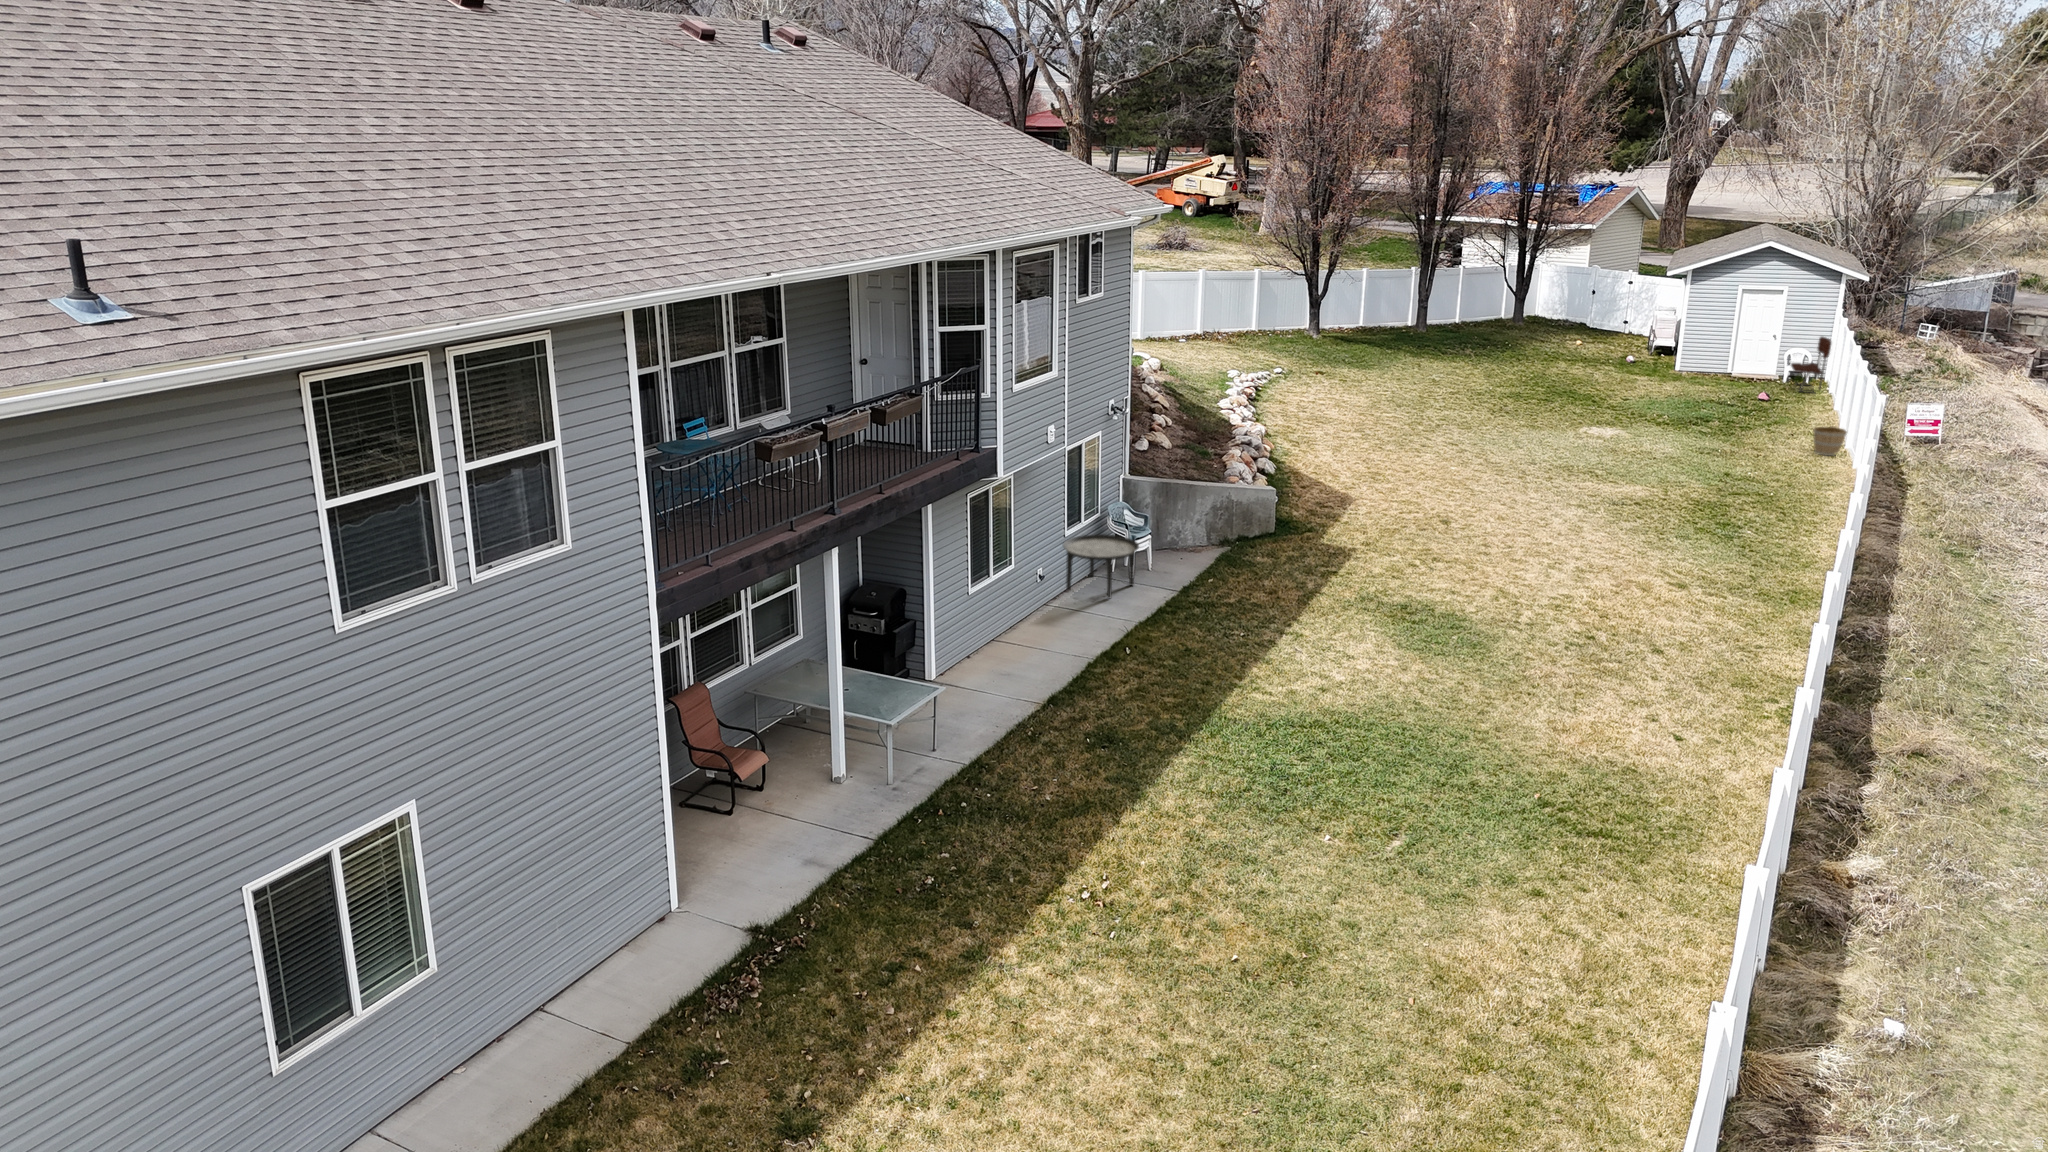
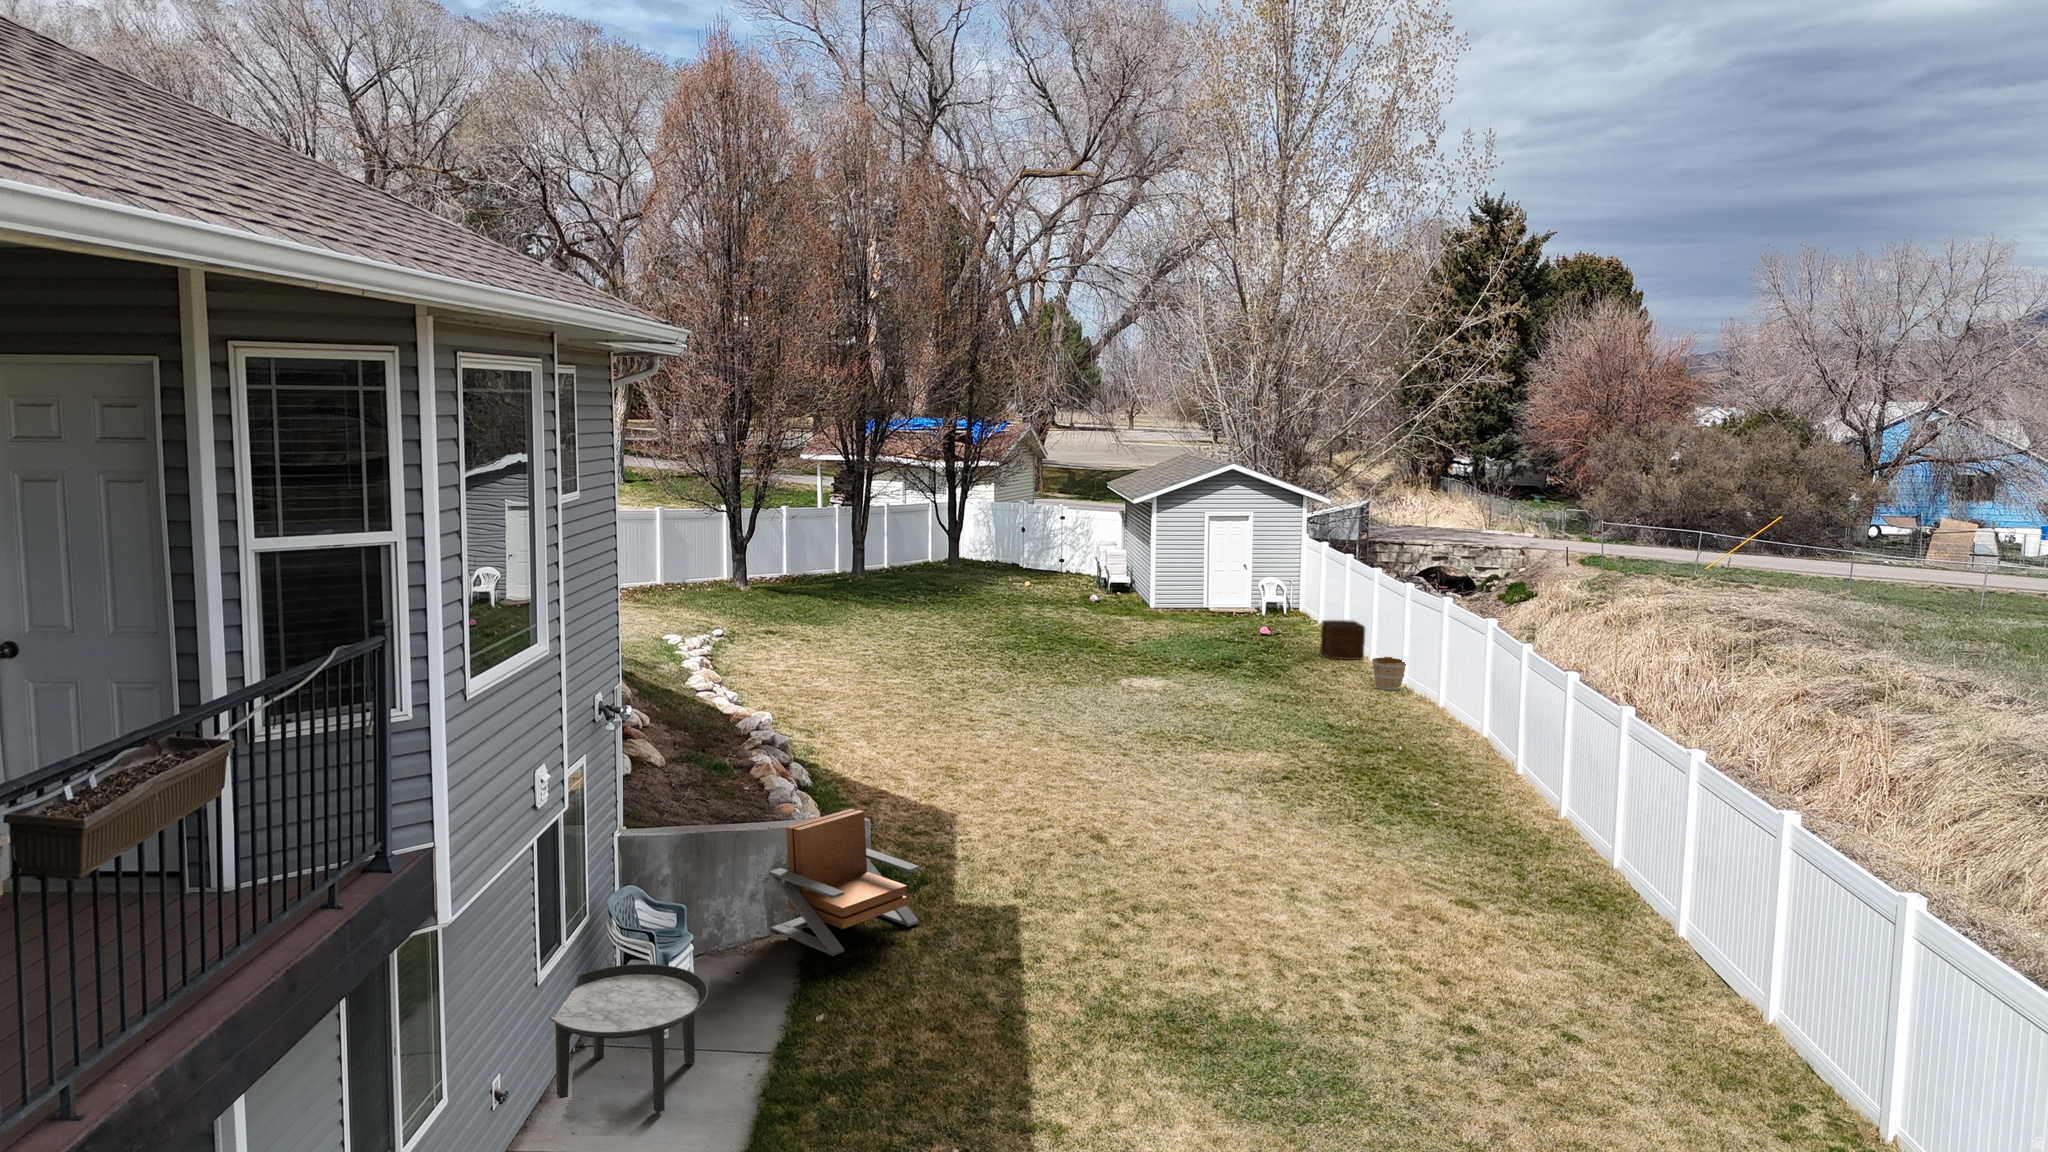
bench: present [1791,337,1831,393] -> none [1263,564,1306,623]
wooden crate: none [1801,391,1843,429] -> present [1320,620,1365,660]
lounge chair: none [1204,480,1290,557] -> present [769,809,919,956]

